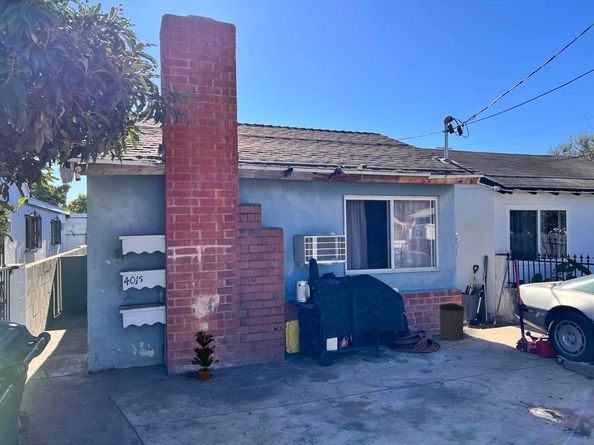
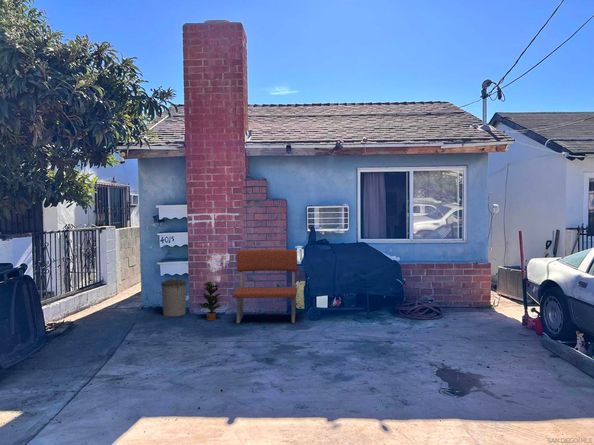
bench: none [233,287,315,380] -> present [232,250,297,323]
trash can: present [439,303,464,340] -> present [161,279,186,317]

